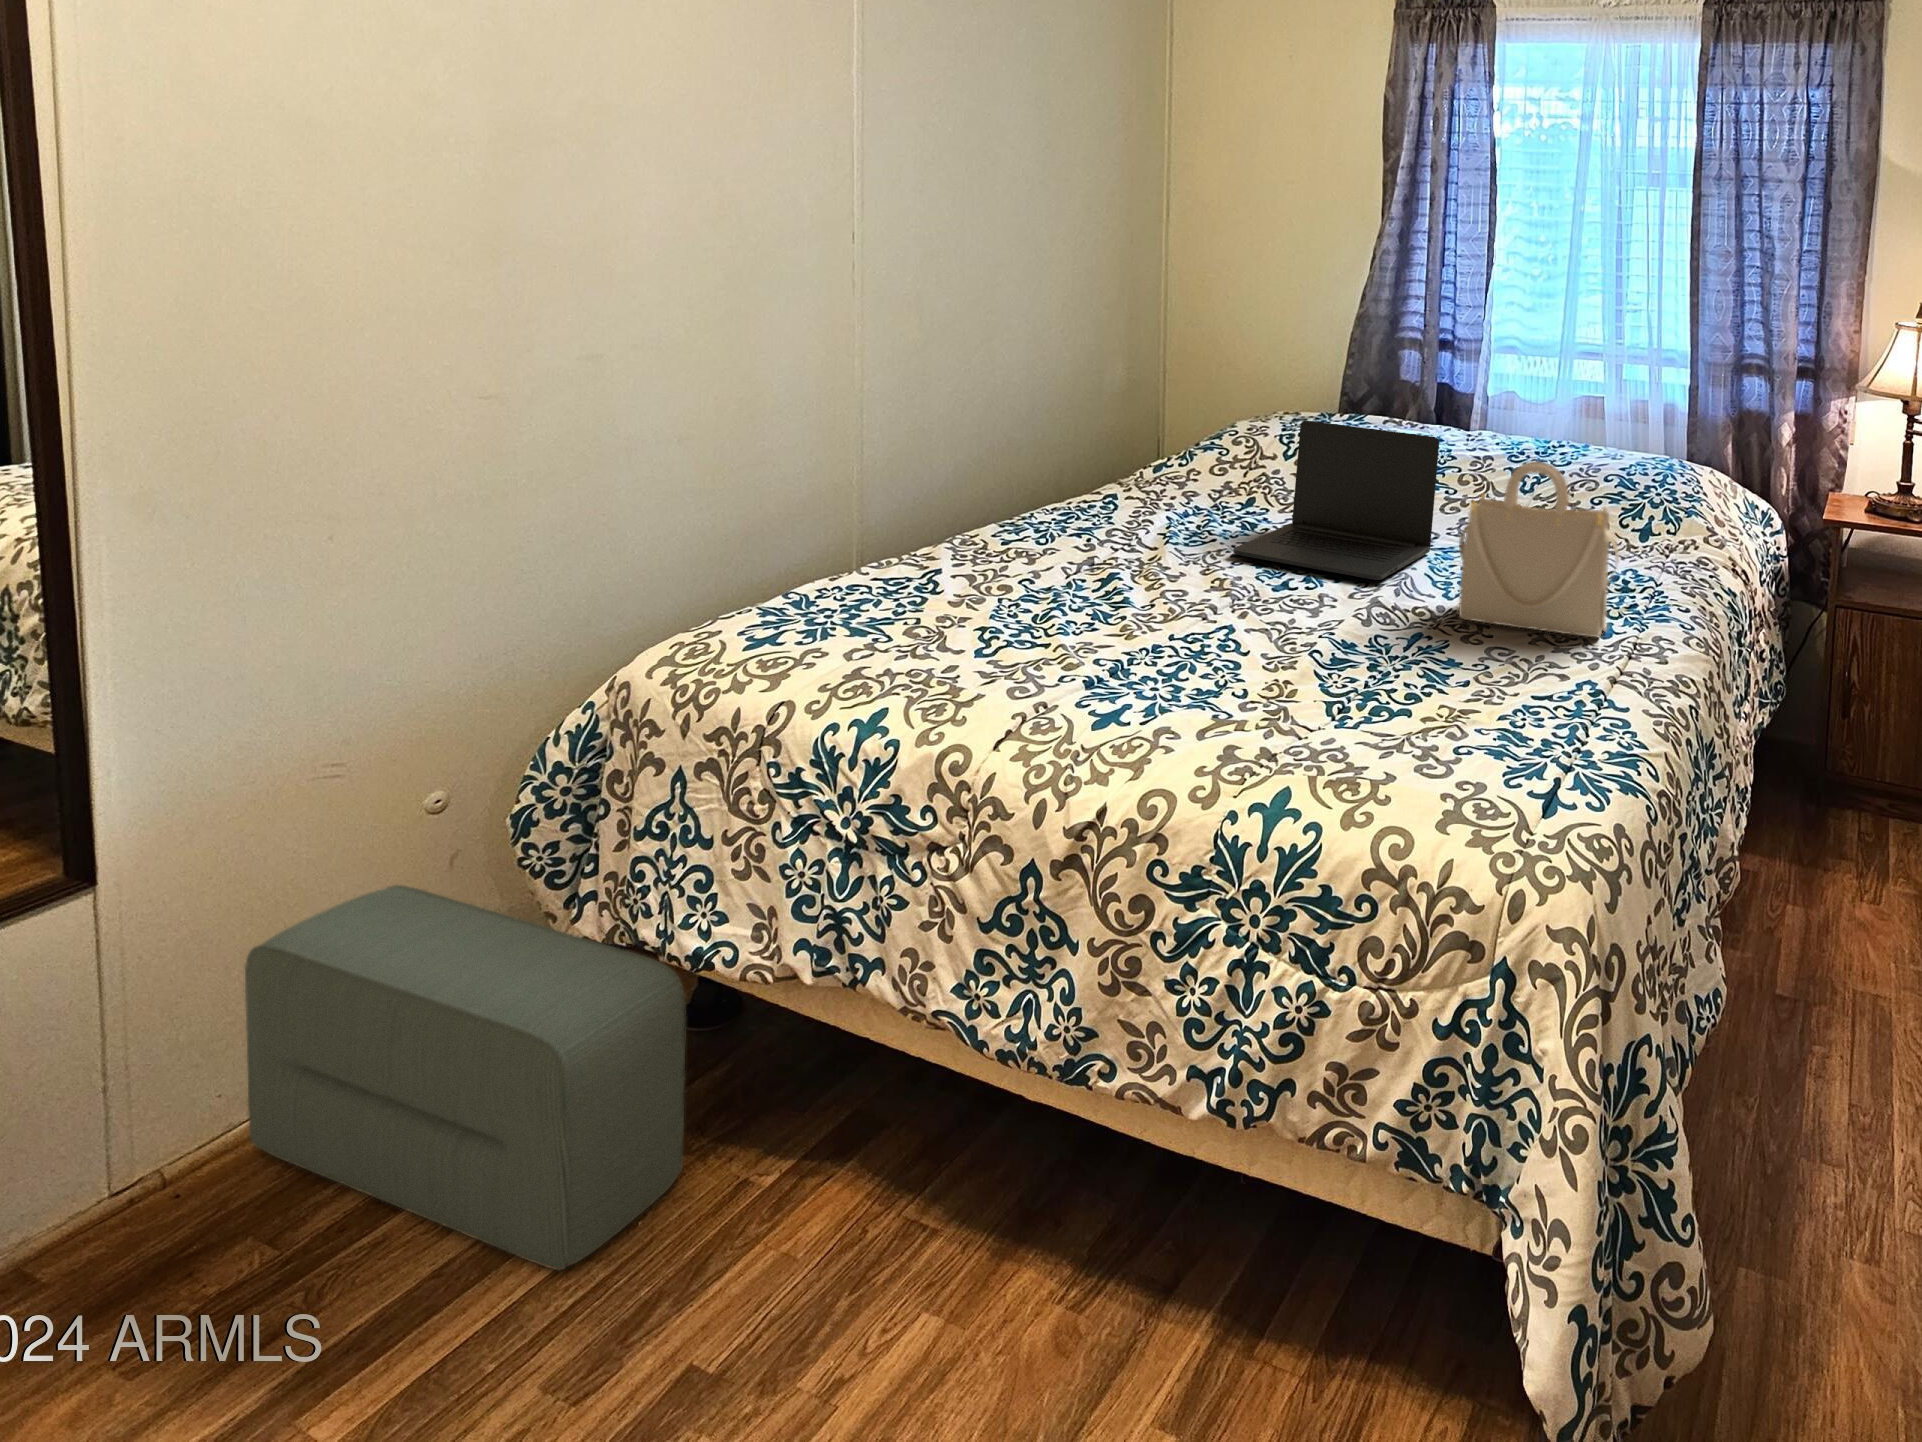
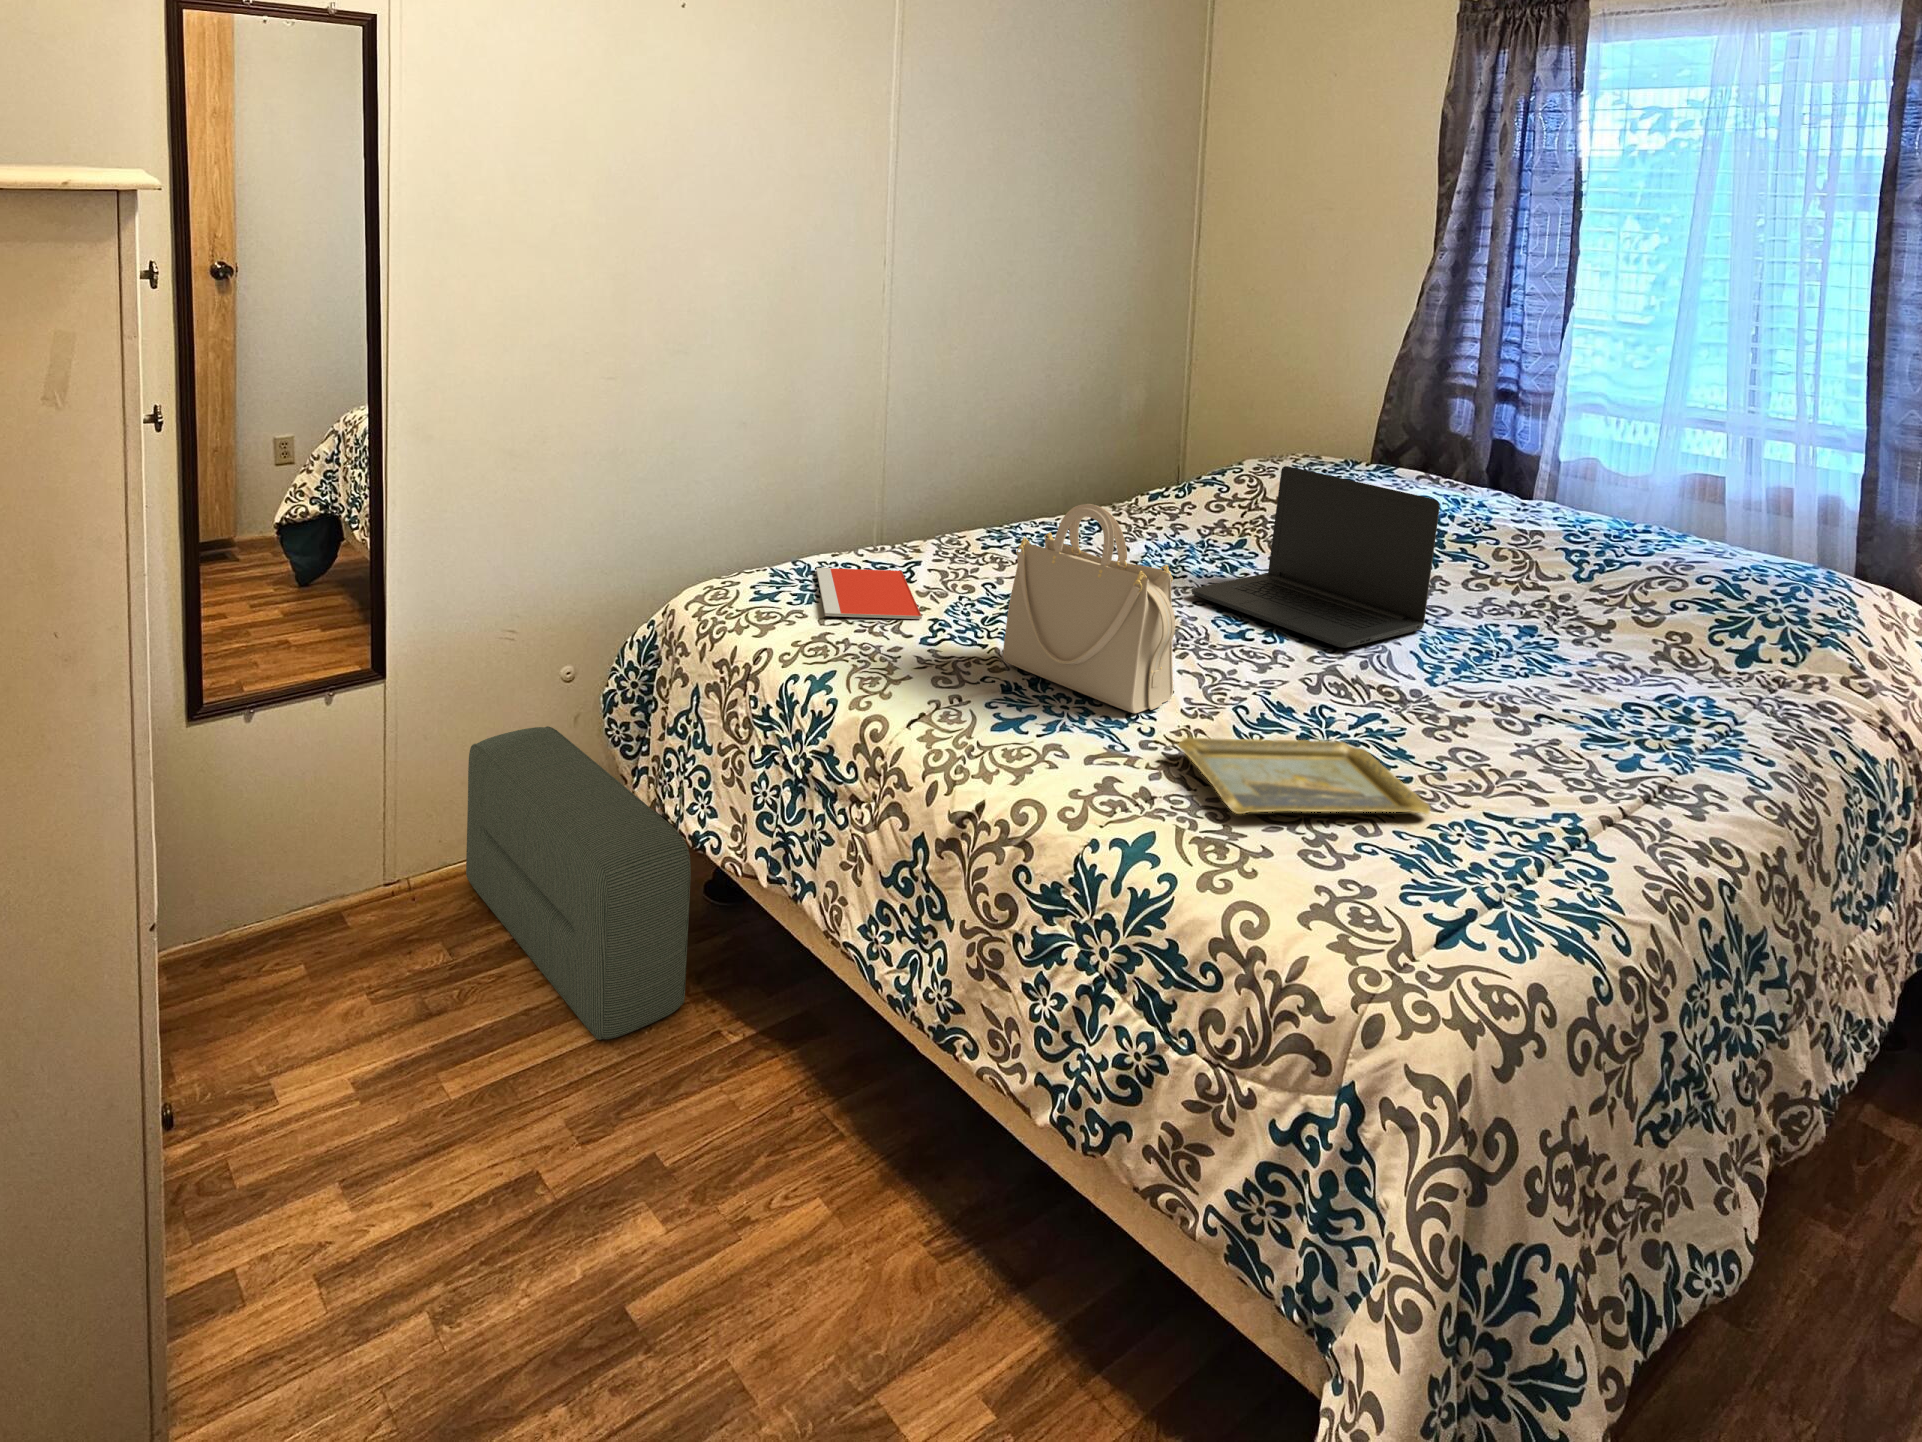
handbag: present [1459,461,1619,637] -> present [1003,504,1175,713]
notebook: none [813,581,969,650] -> present [816,568,922,619]
tray: none [1284,663,1498,751] -> present [1178,738,1430,814]

